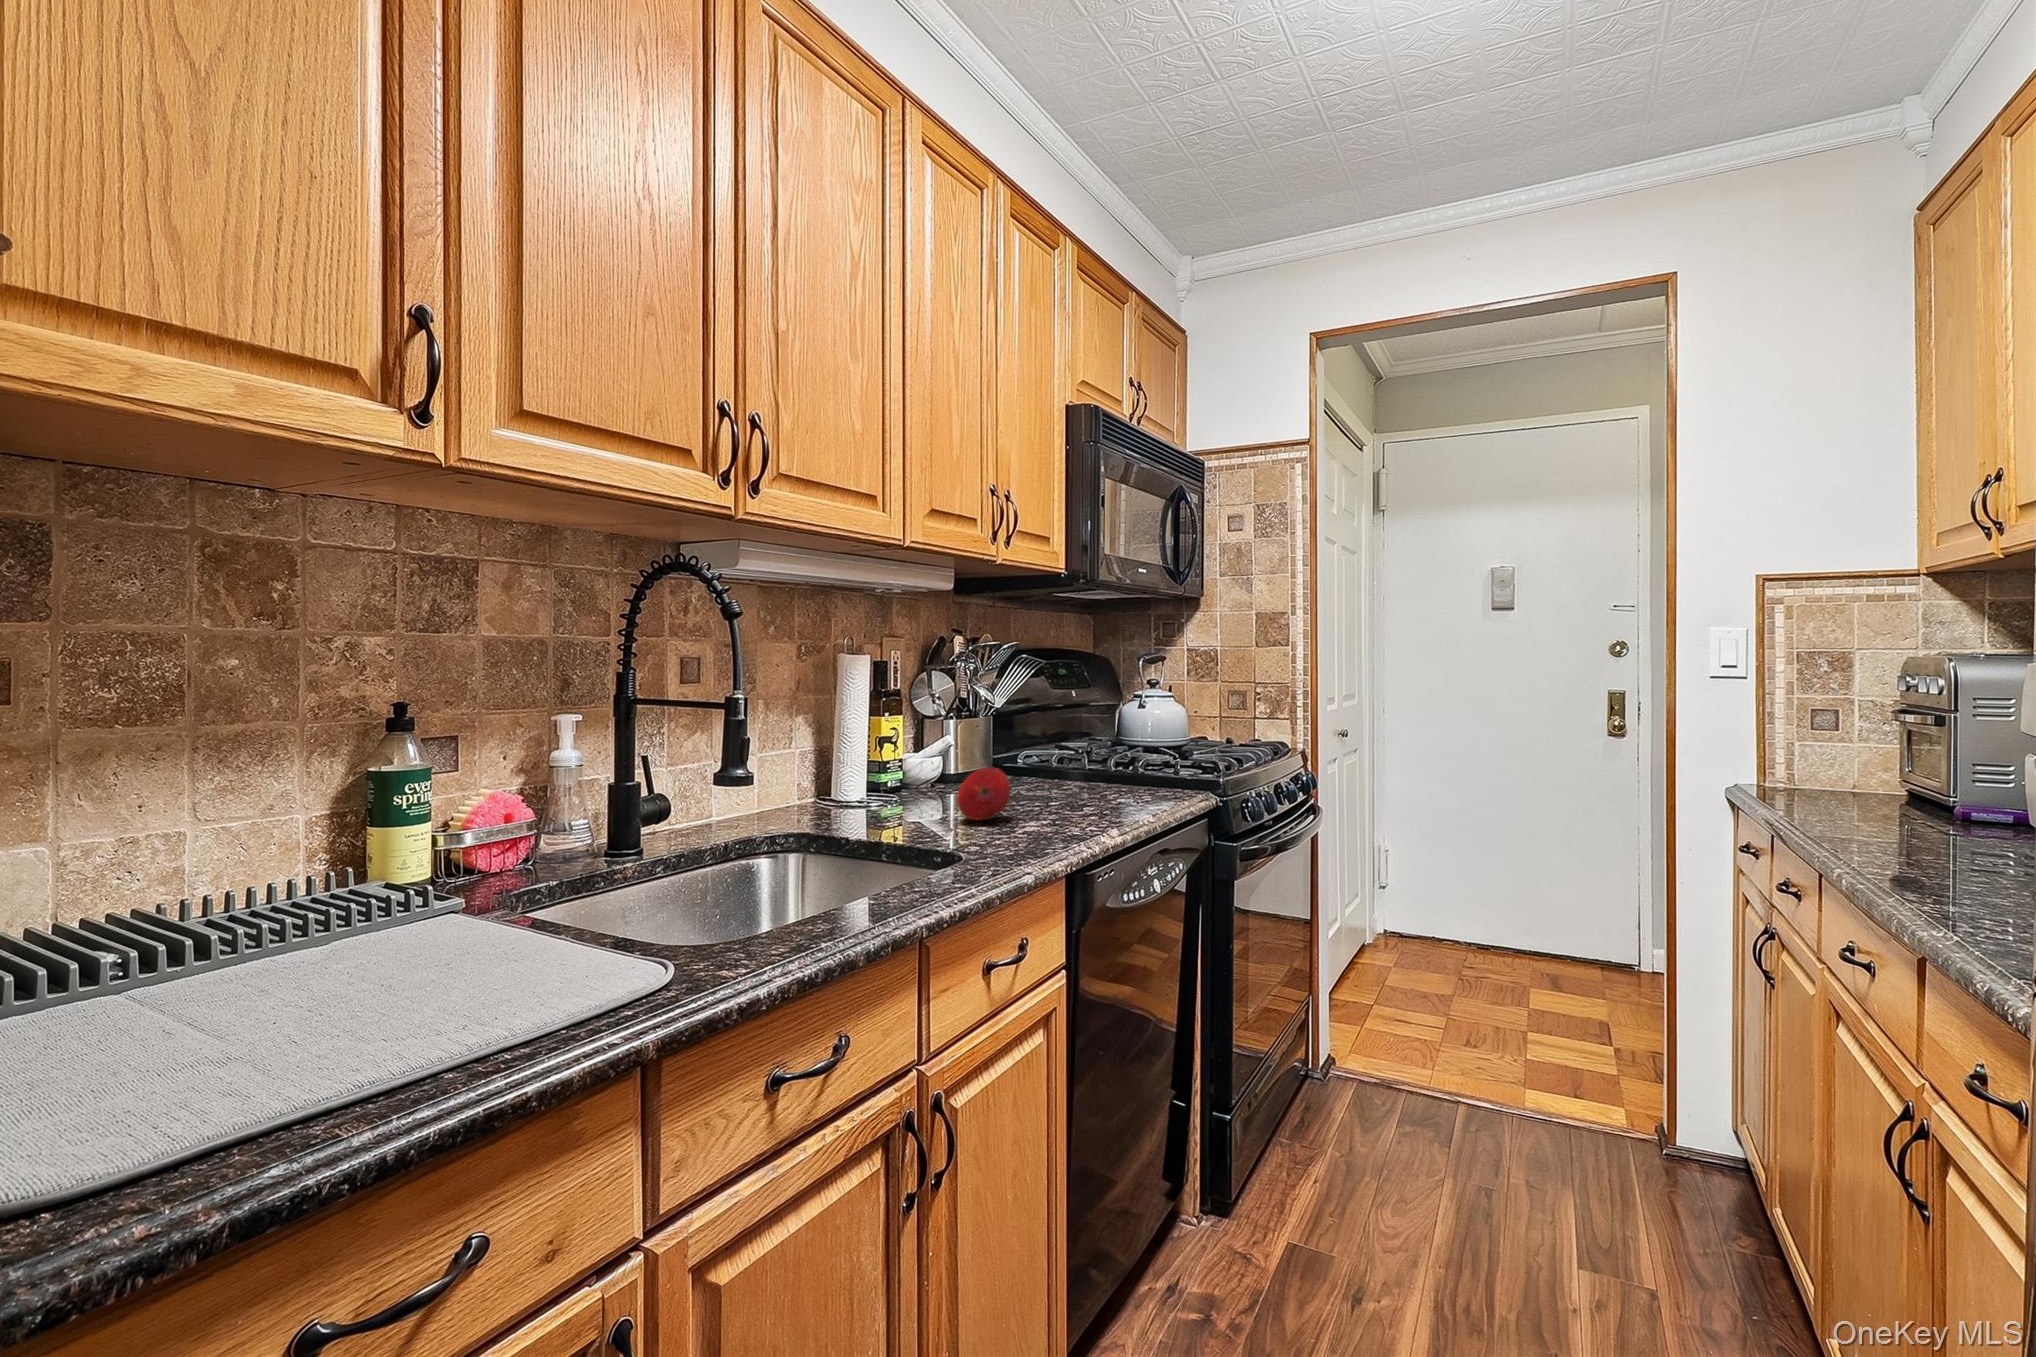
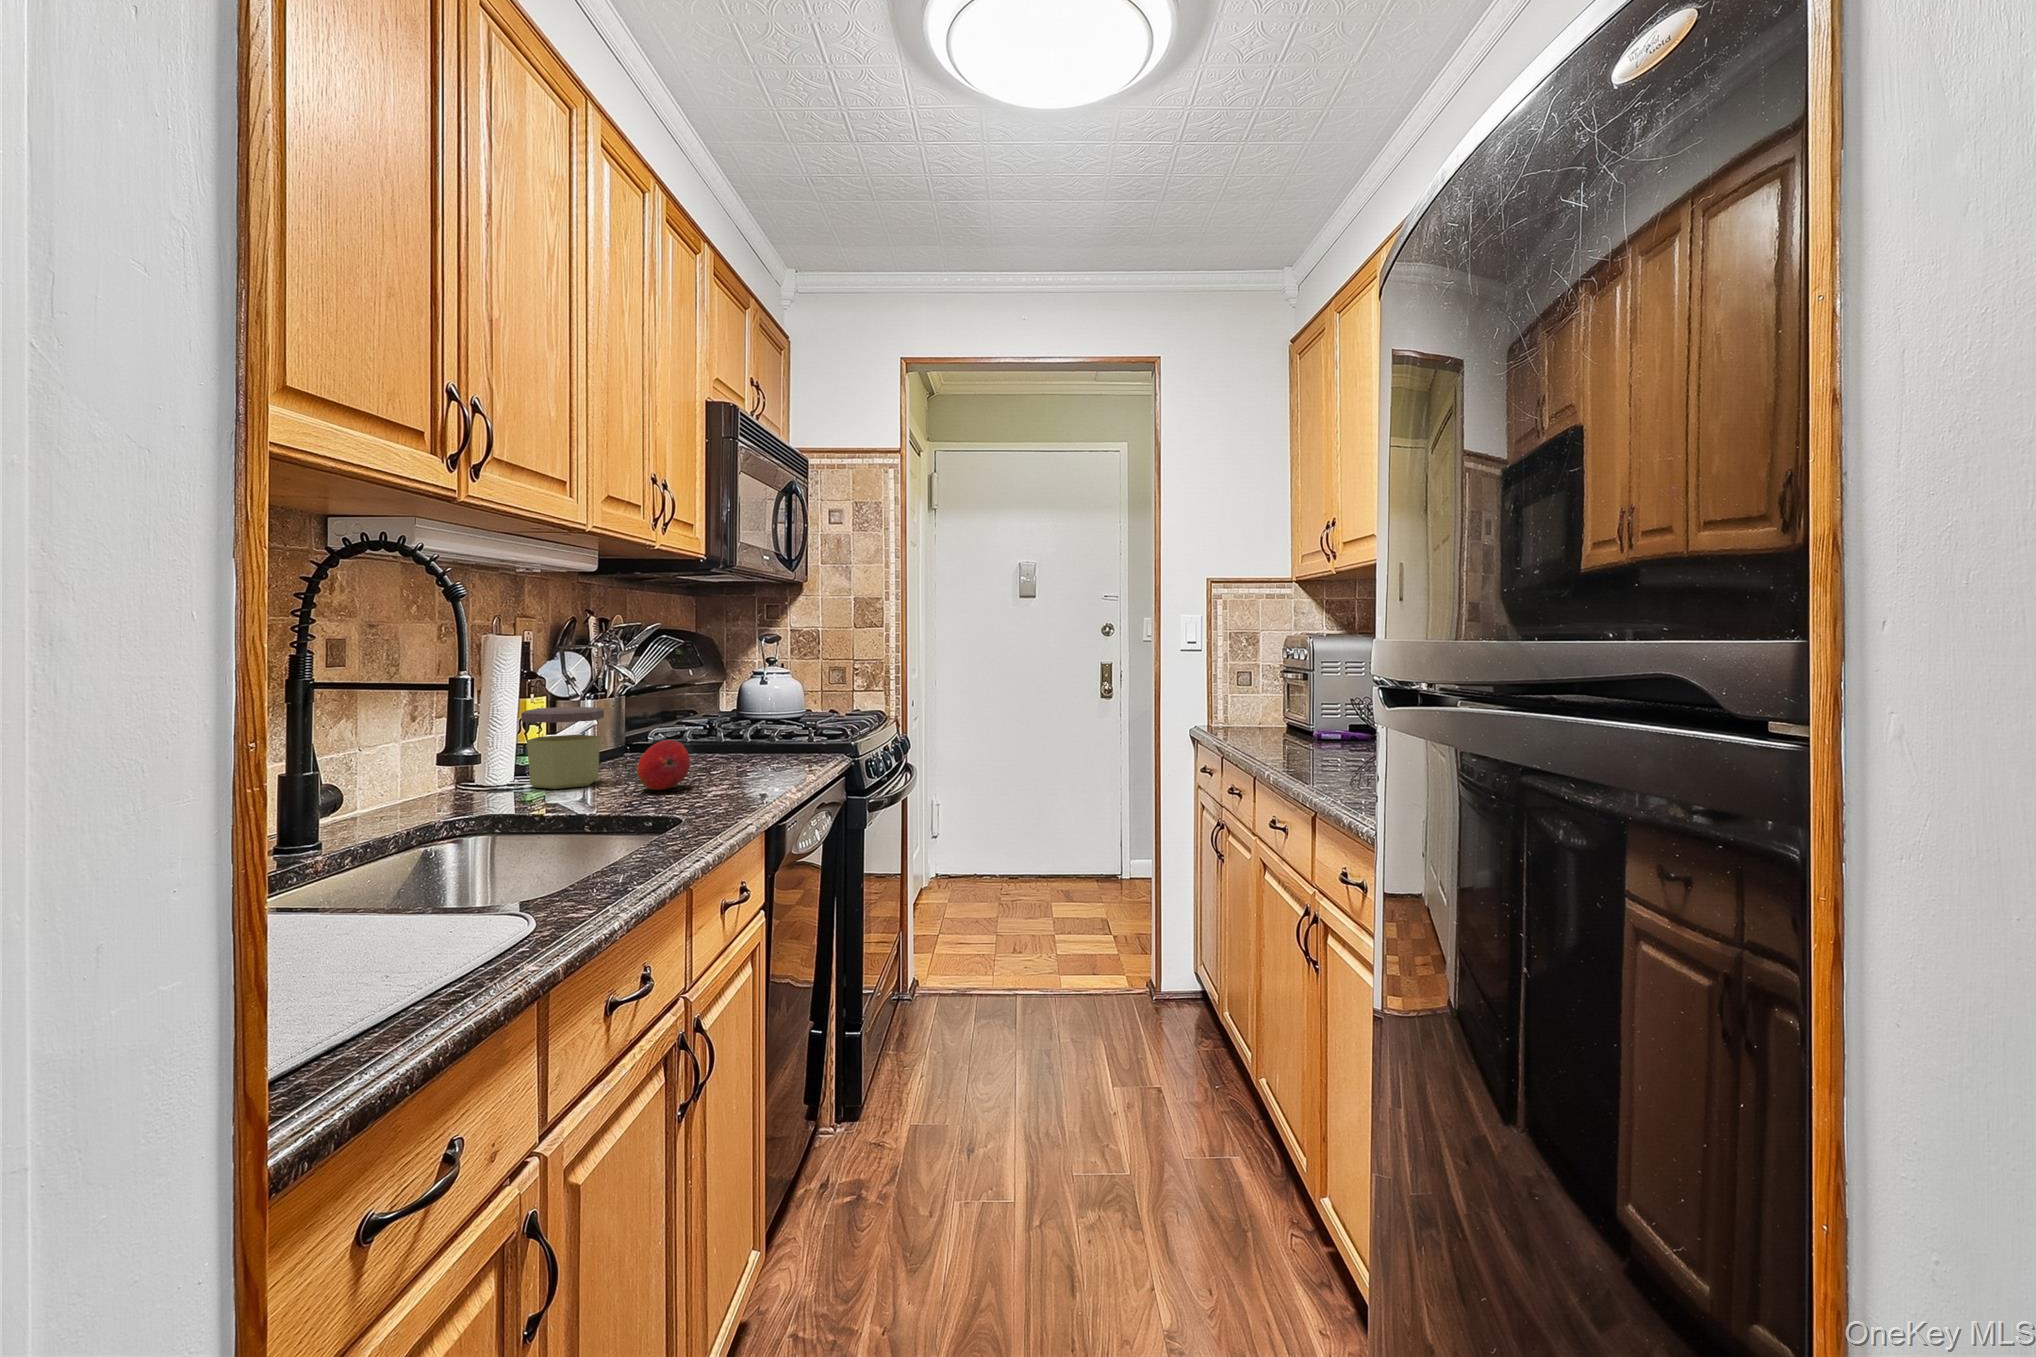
jar: none [867,728,944,810] -> present [521,707,604,789]

